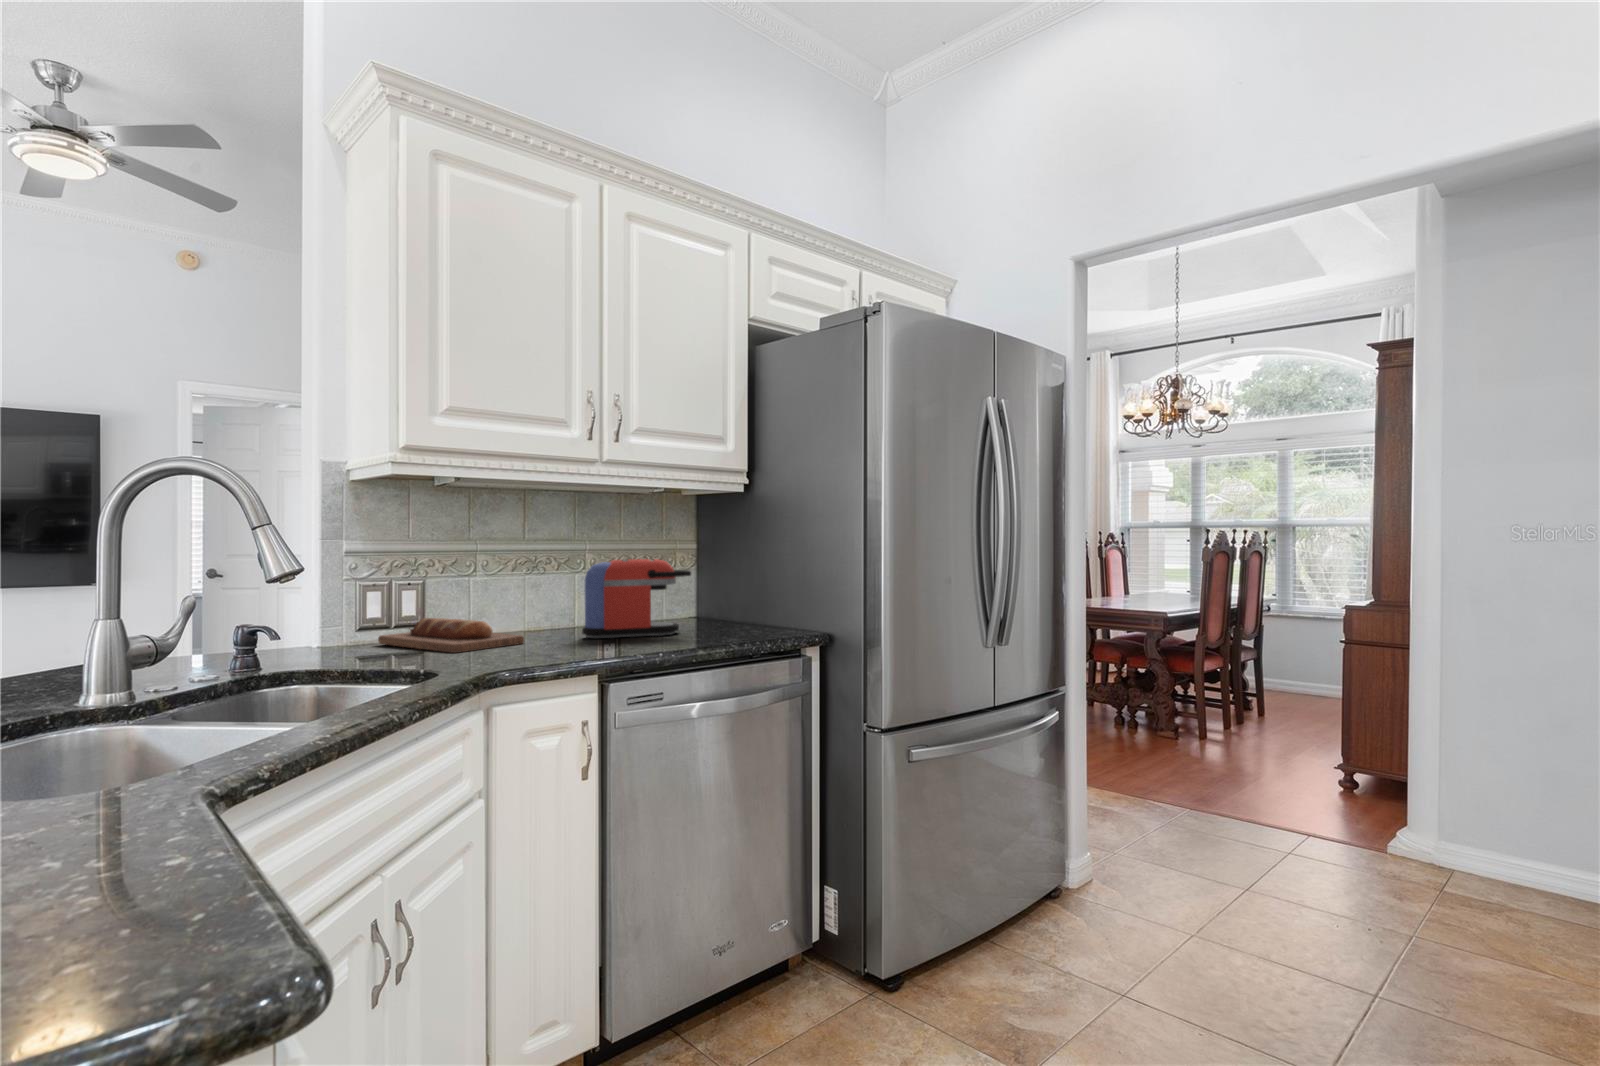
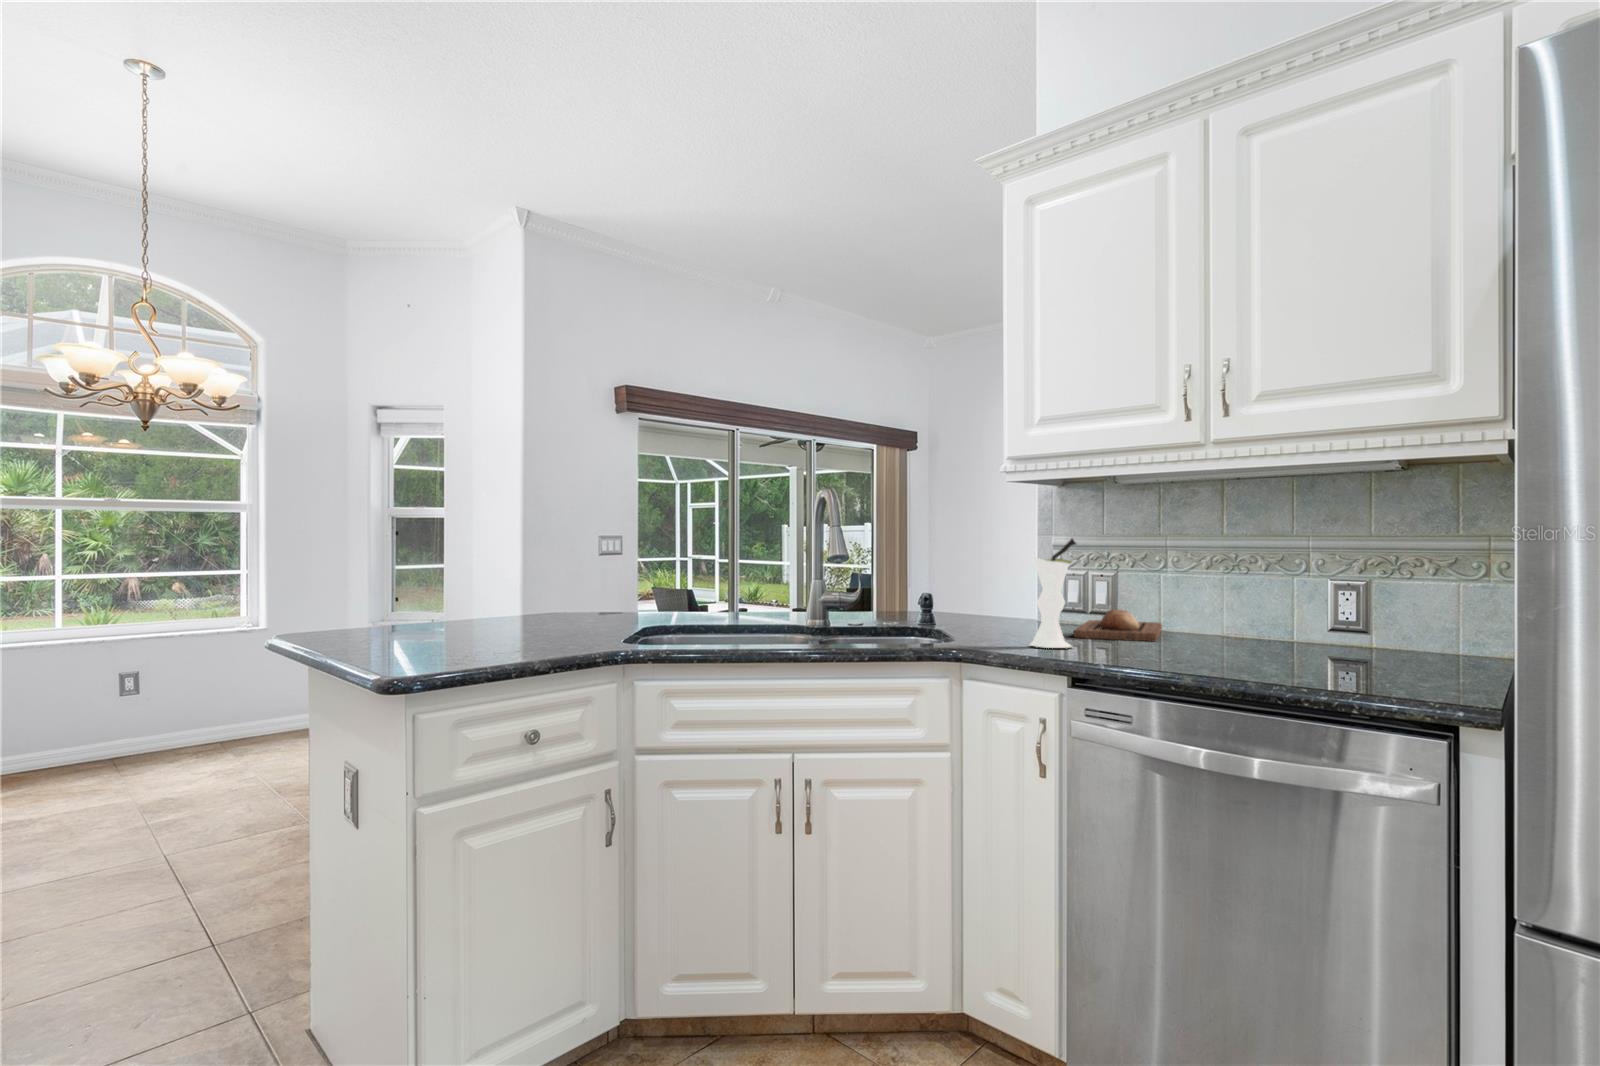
vase: none [506,545,553,662] -> present [1030,539,1076,648]
coffee maker: present [582,559,691,638] -> none [1215,557,1360,658]

